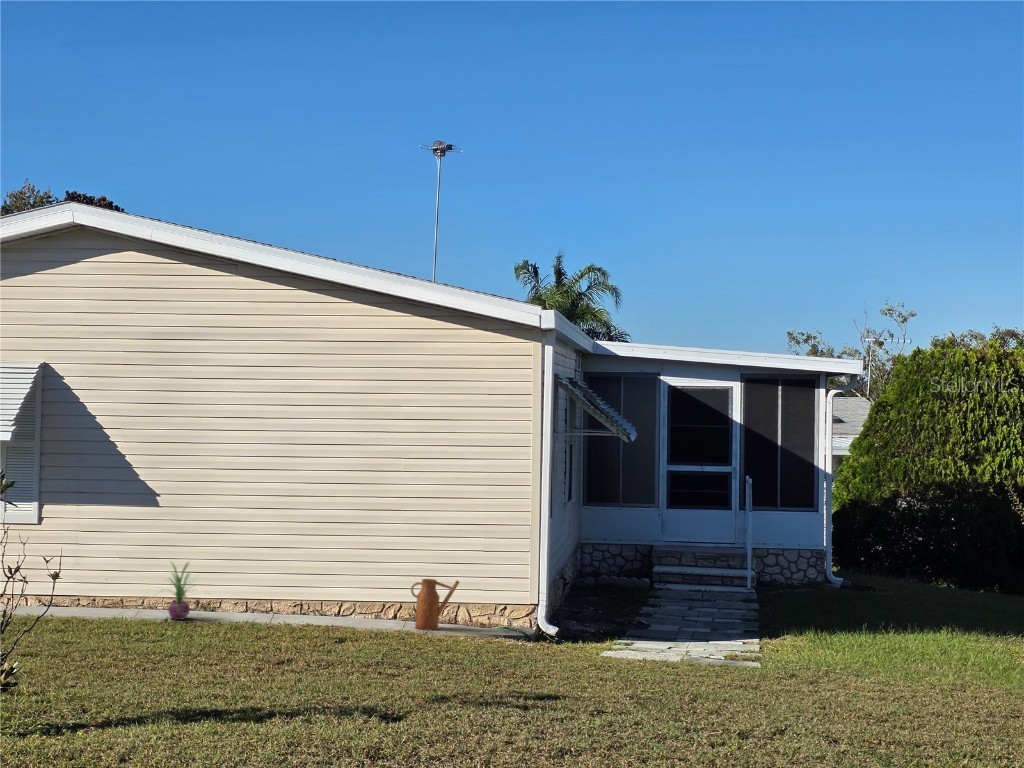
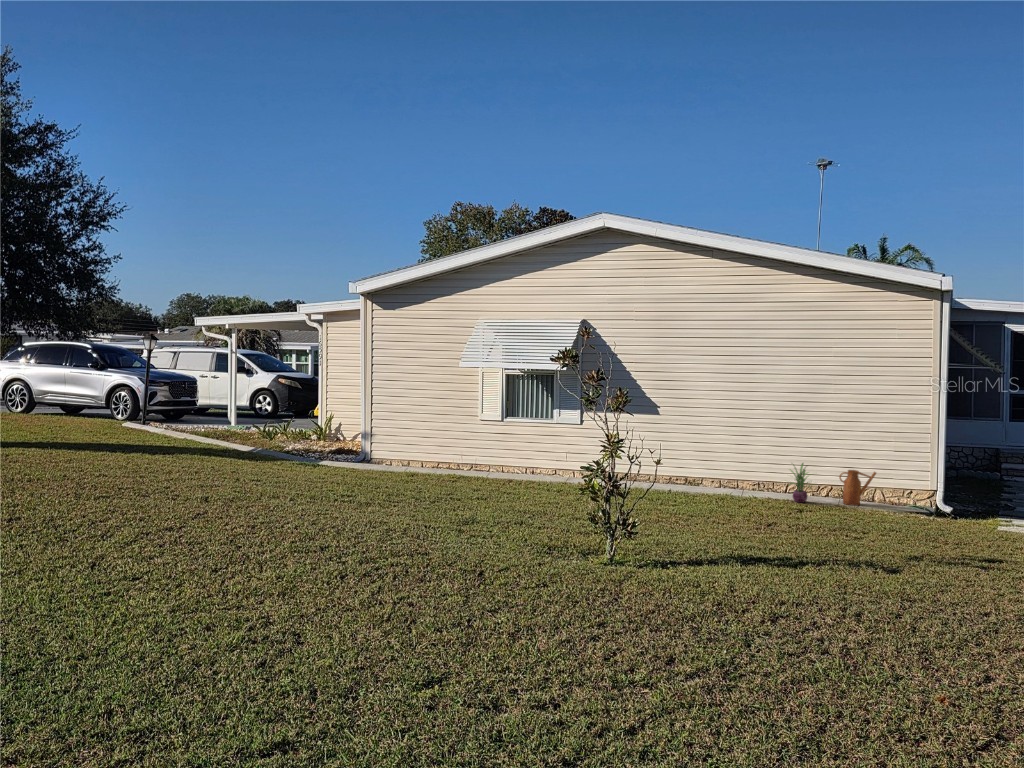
decorative plant: present [169,562,191,620] -> present [789,463,808,503]

